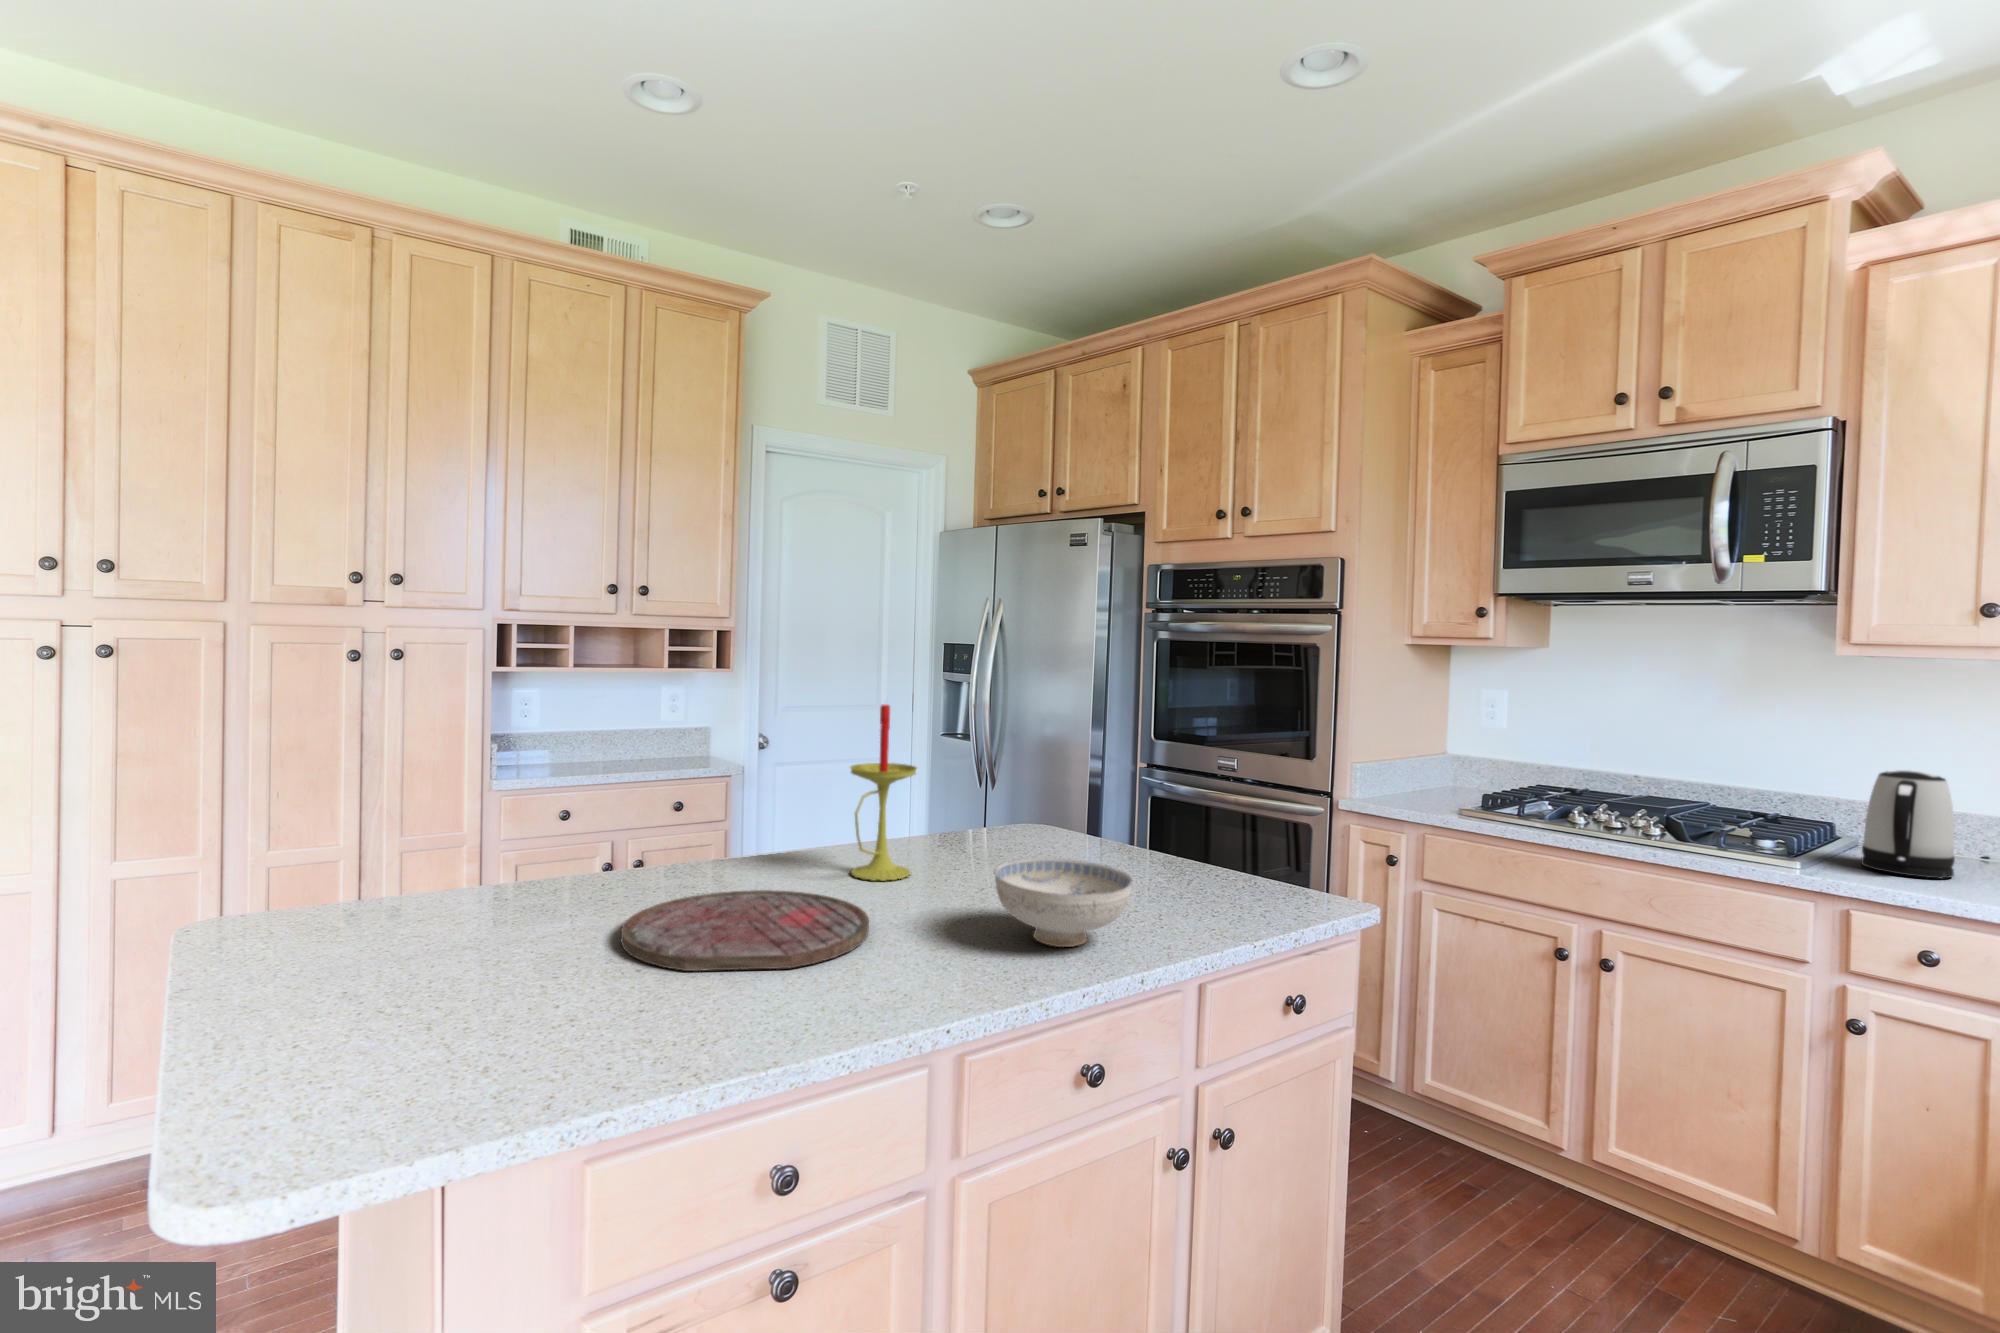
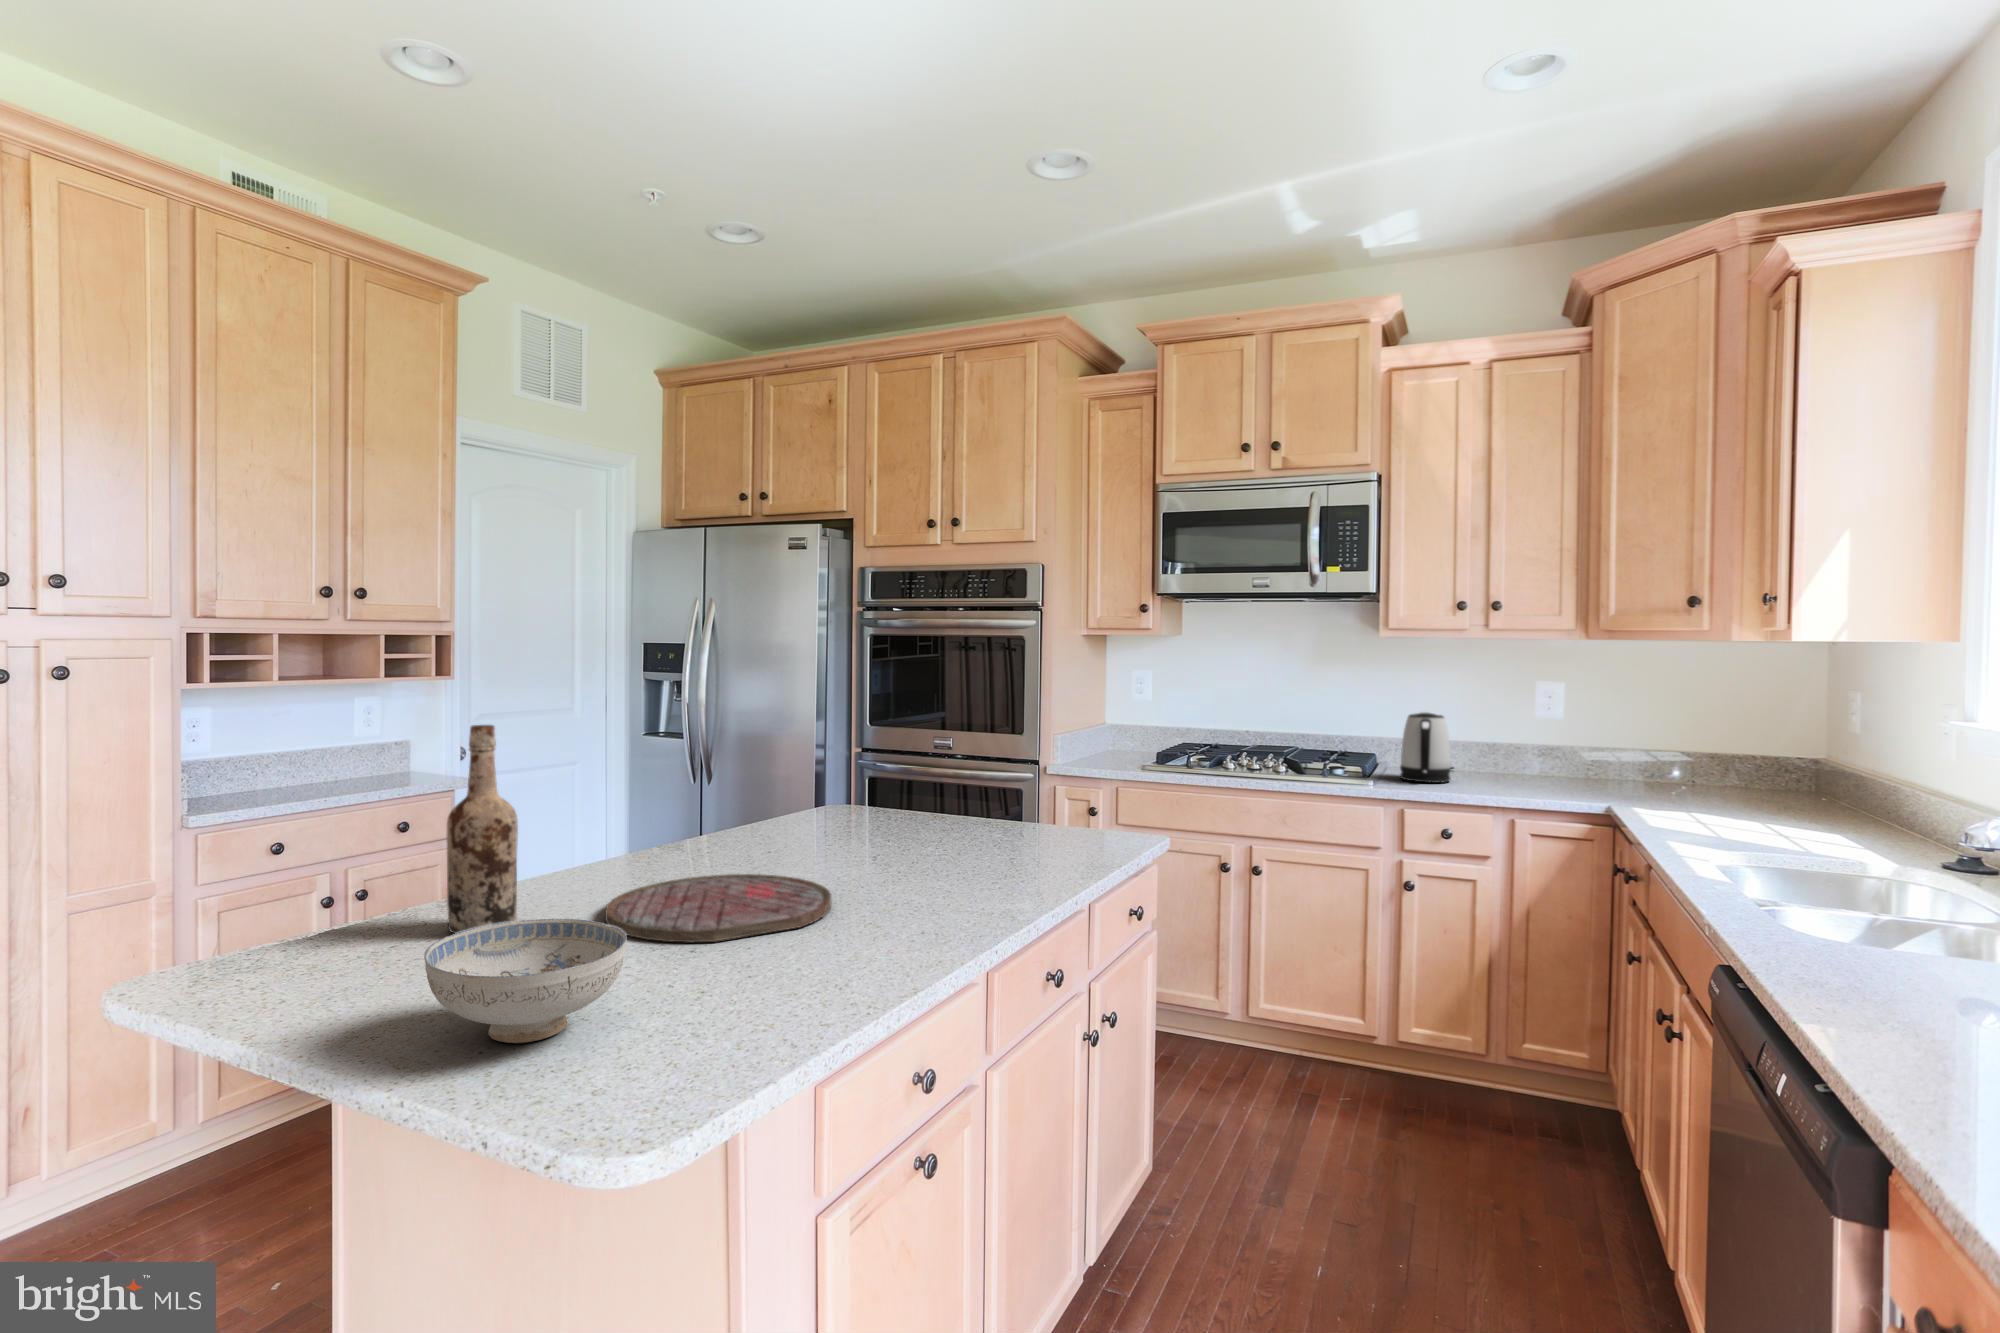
candle: present [850,704,917,881] -> none [733,697,797,861]
wine bottle: none [490,714,560,925] -> present [447,725,518,933]
ceramic bowl: present [995,858,1132,947] -> present [424,919,627,1043]

